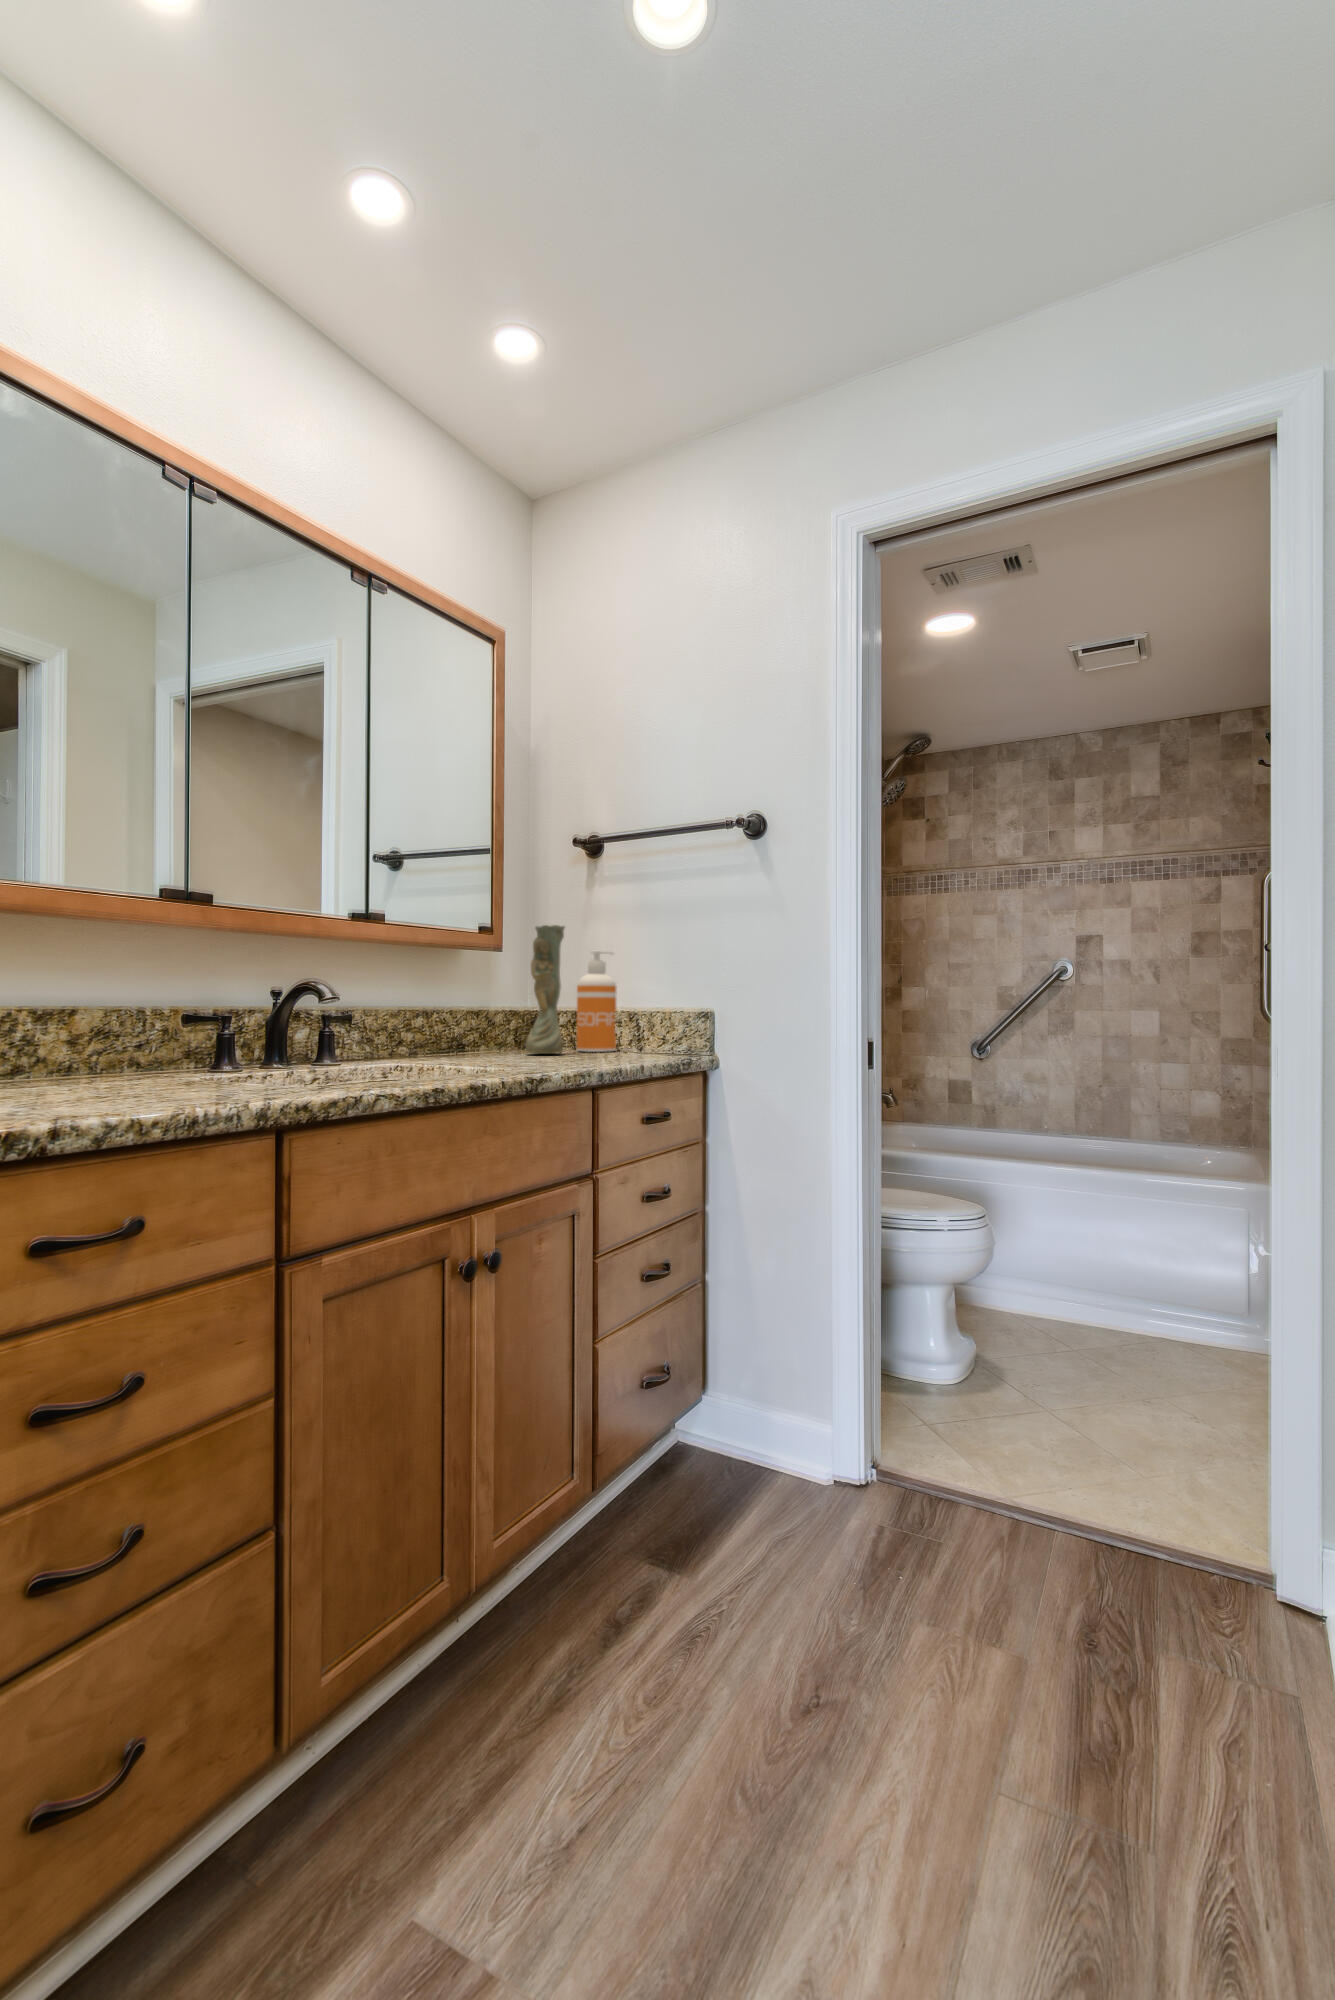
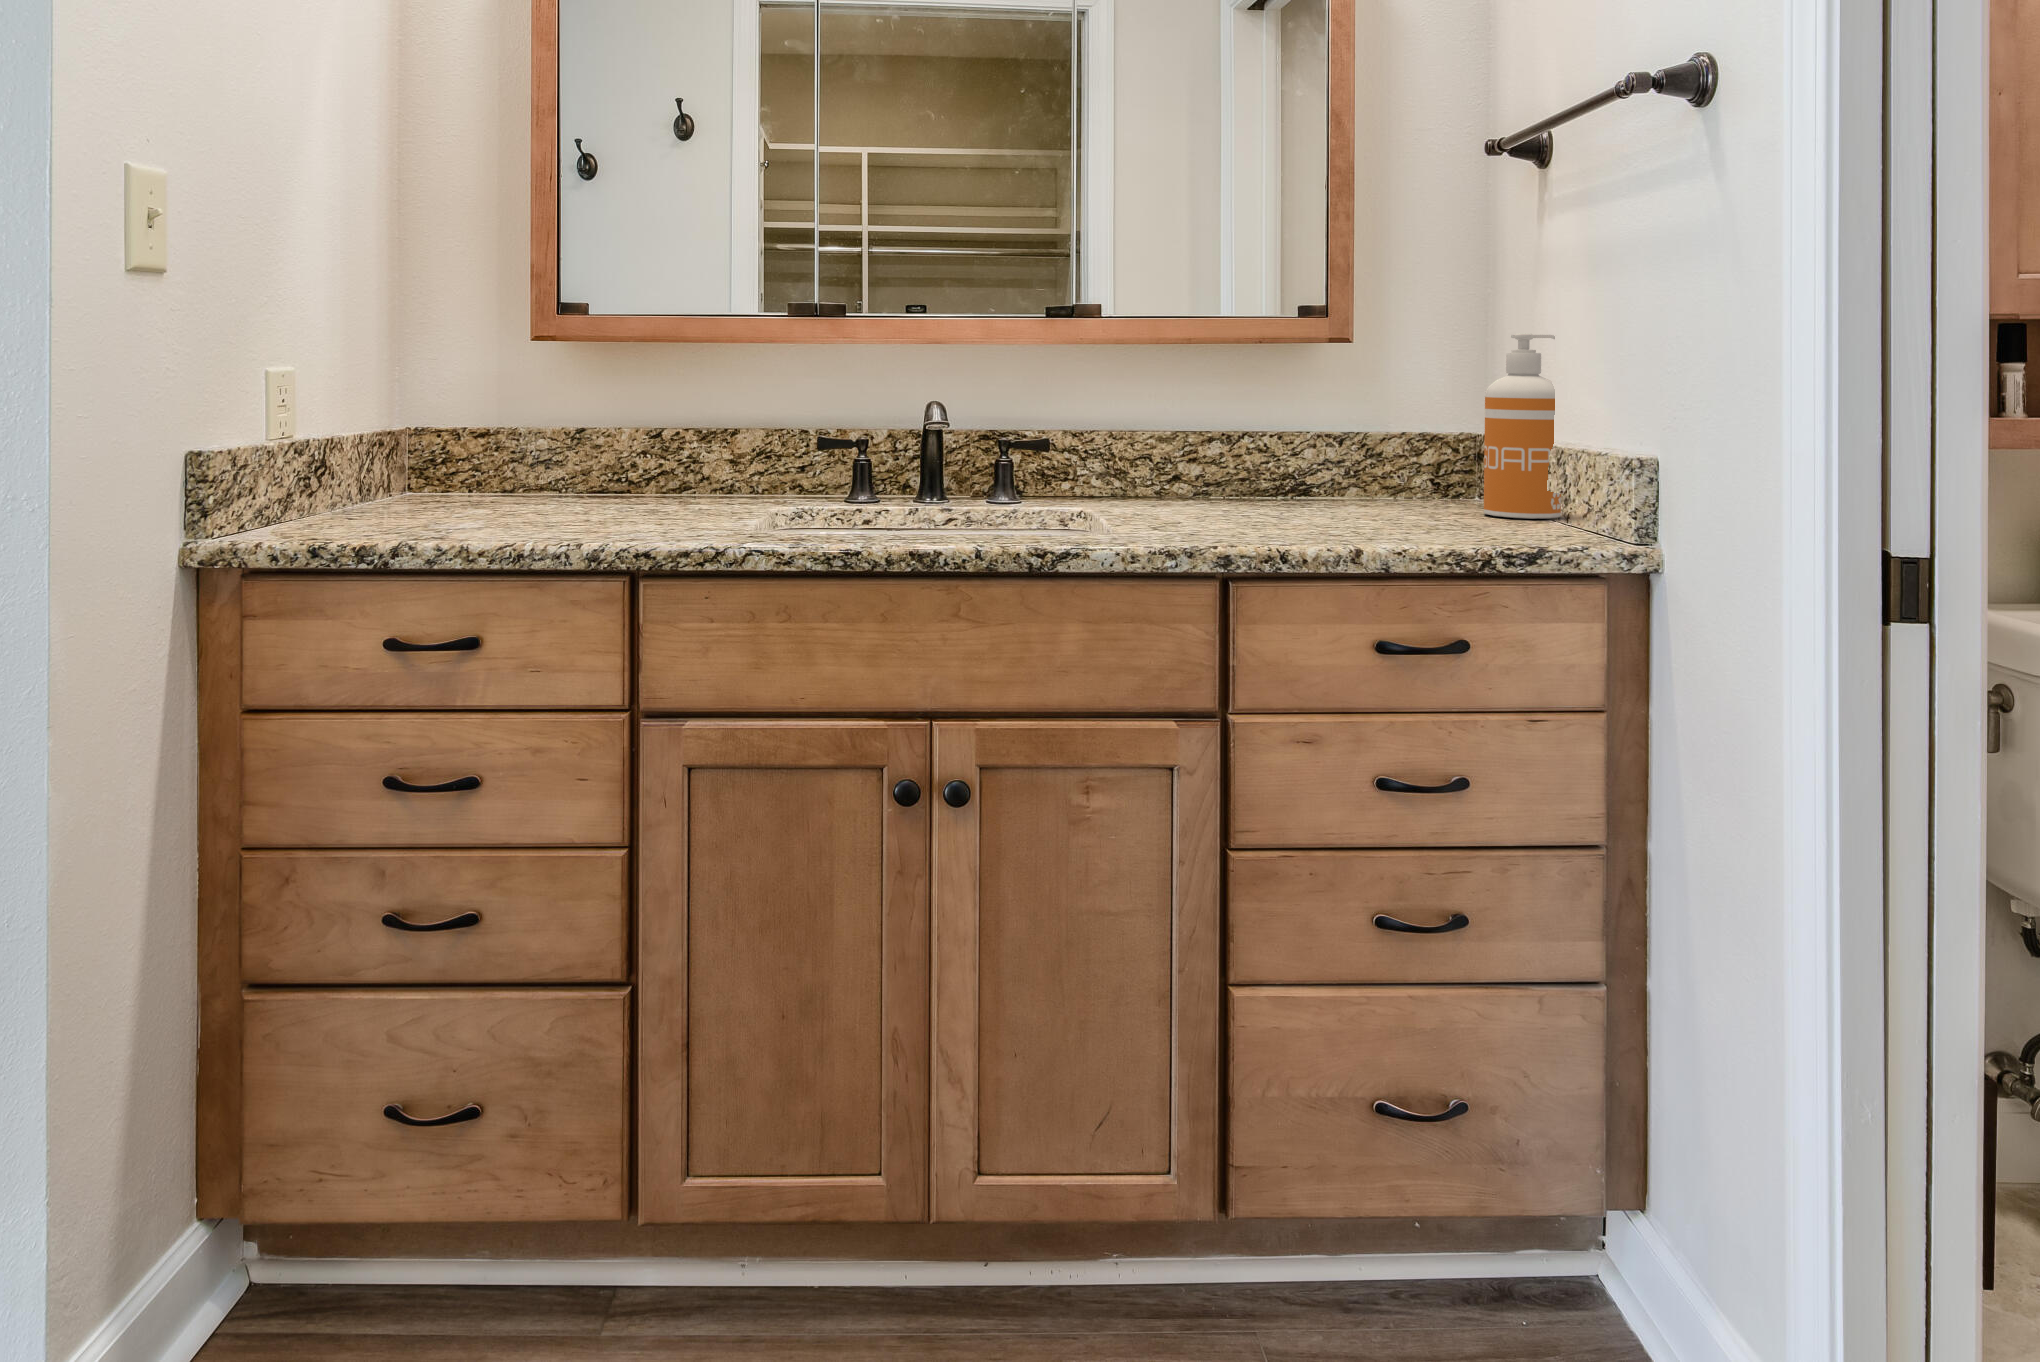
vase: present [526,925,565,1054] -> none [1350,296,1424,514]

